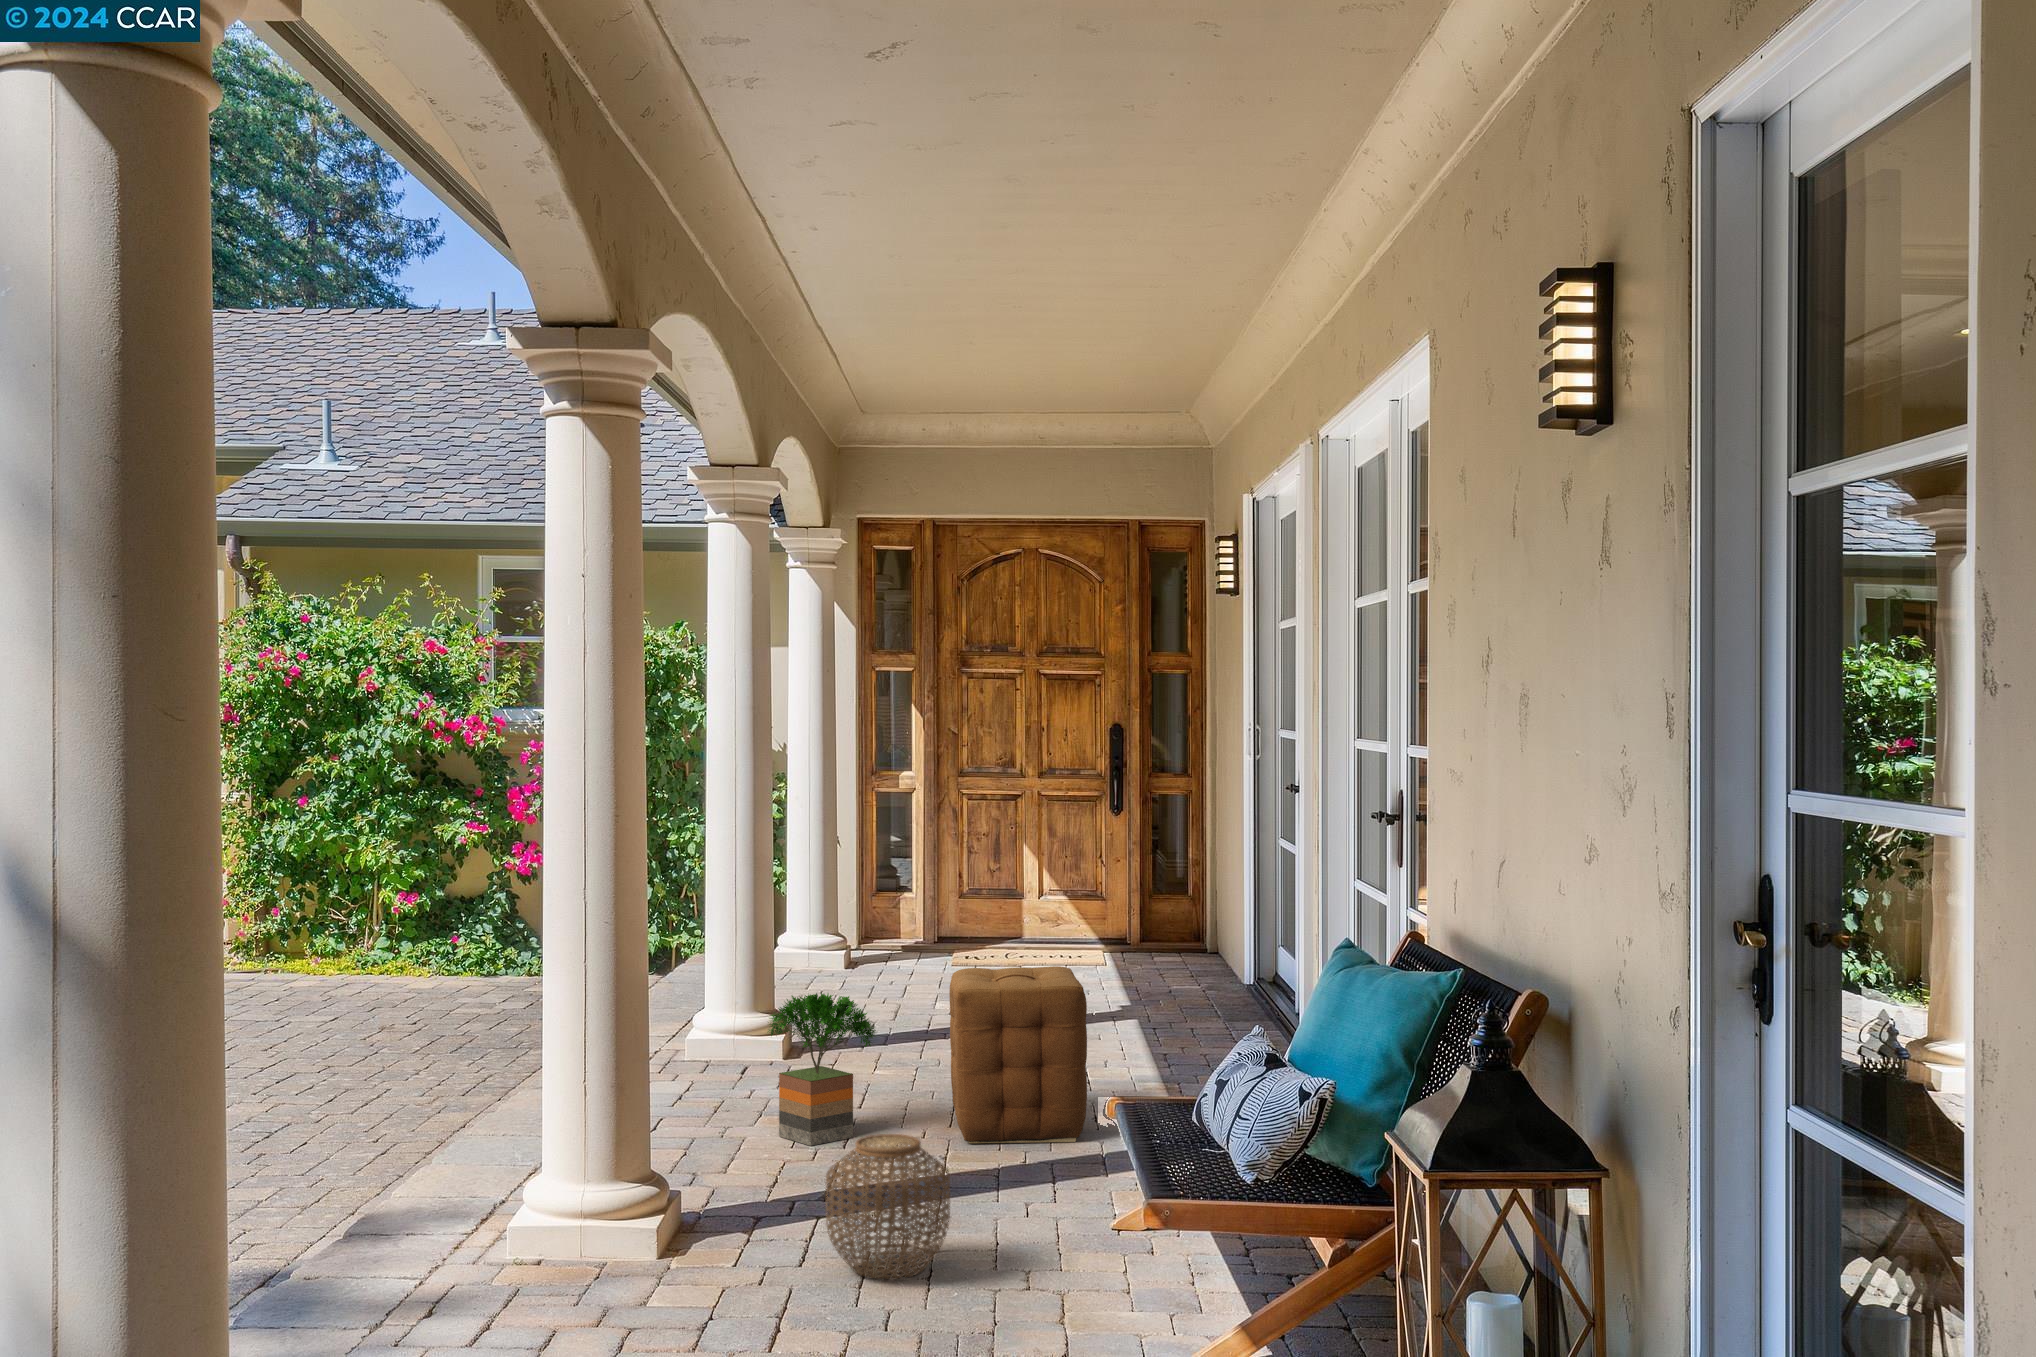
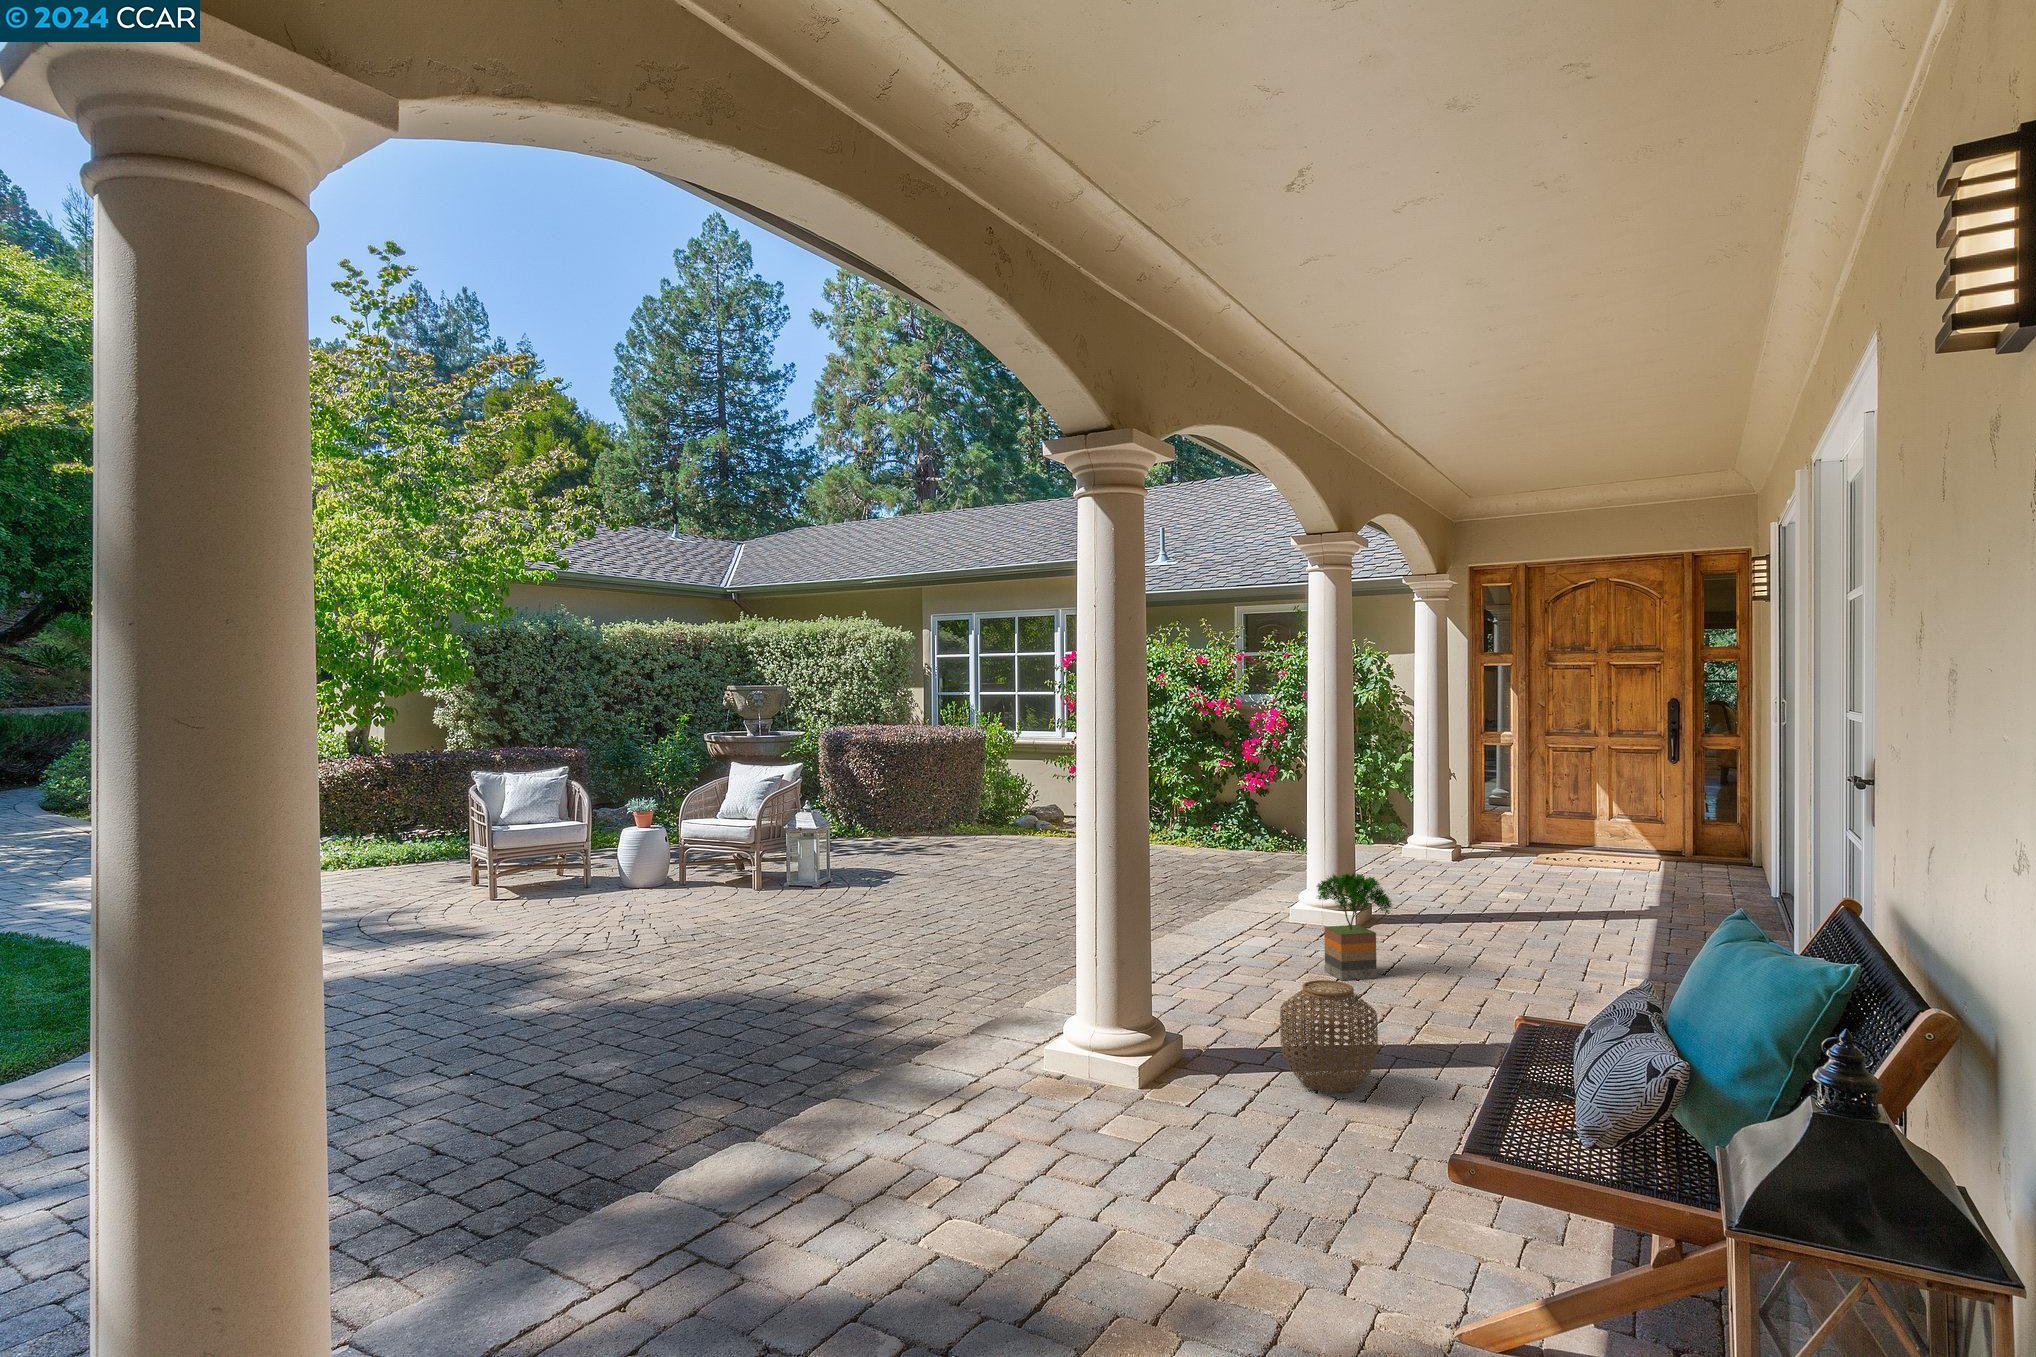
ottoman: present [949,966,1087,1143] -> none [1448,864,1559,1003]

